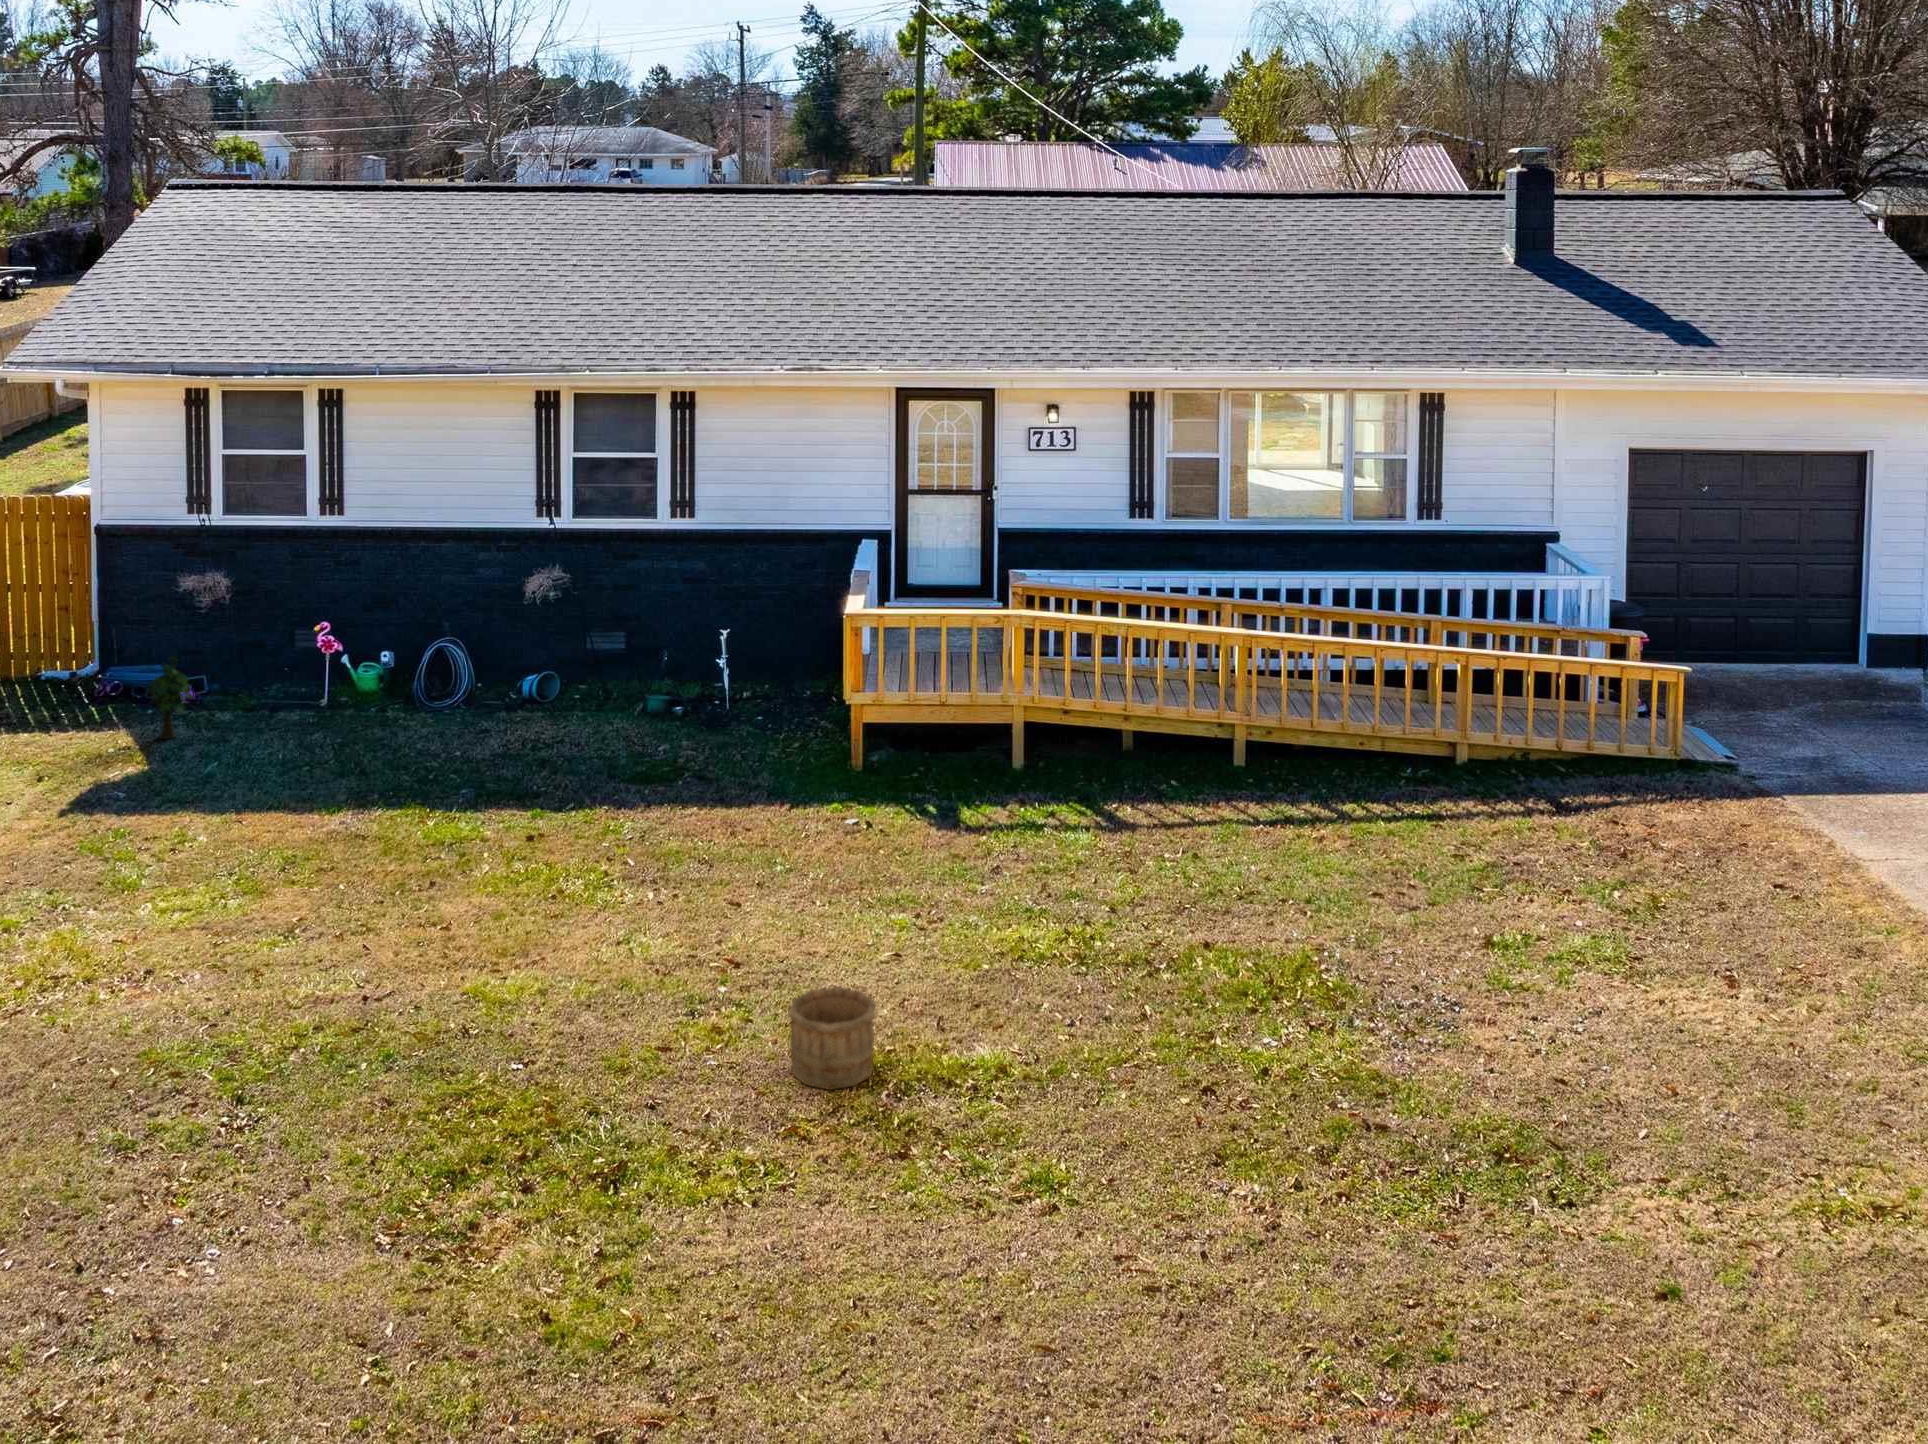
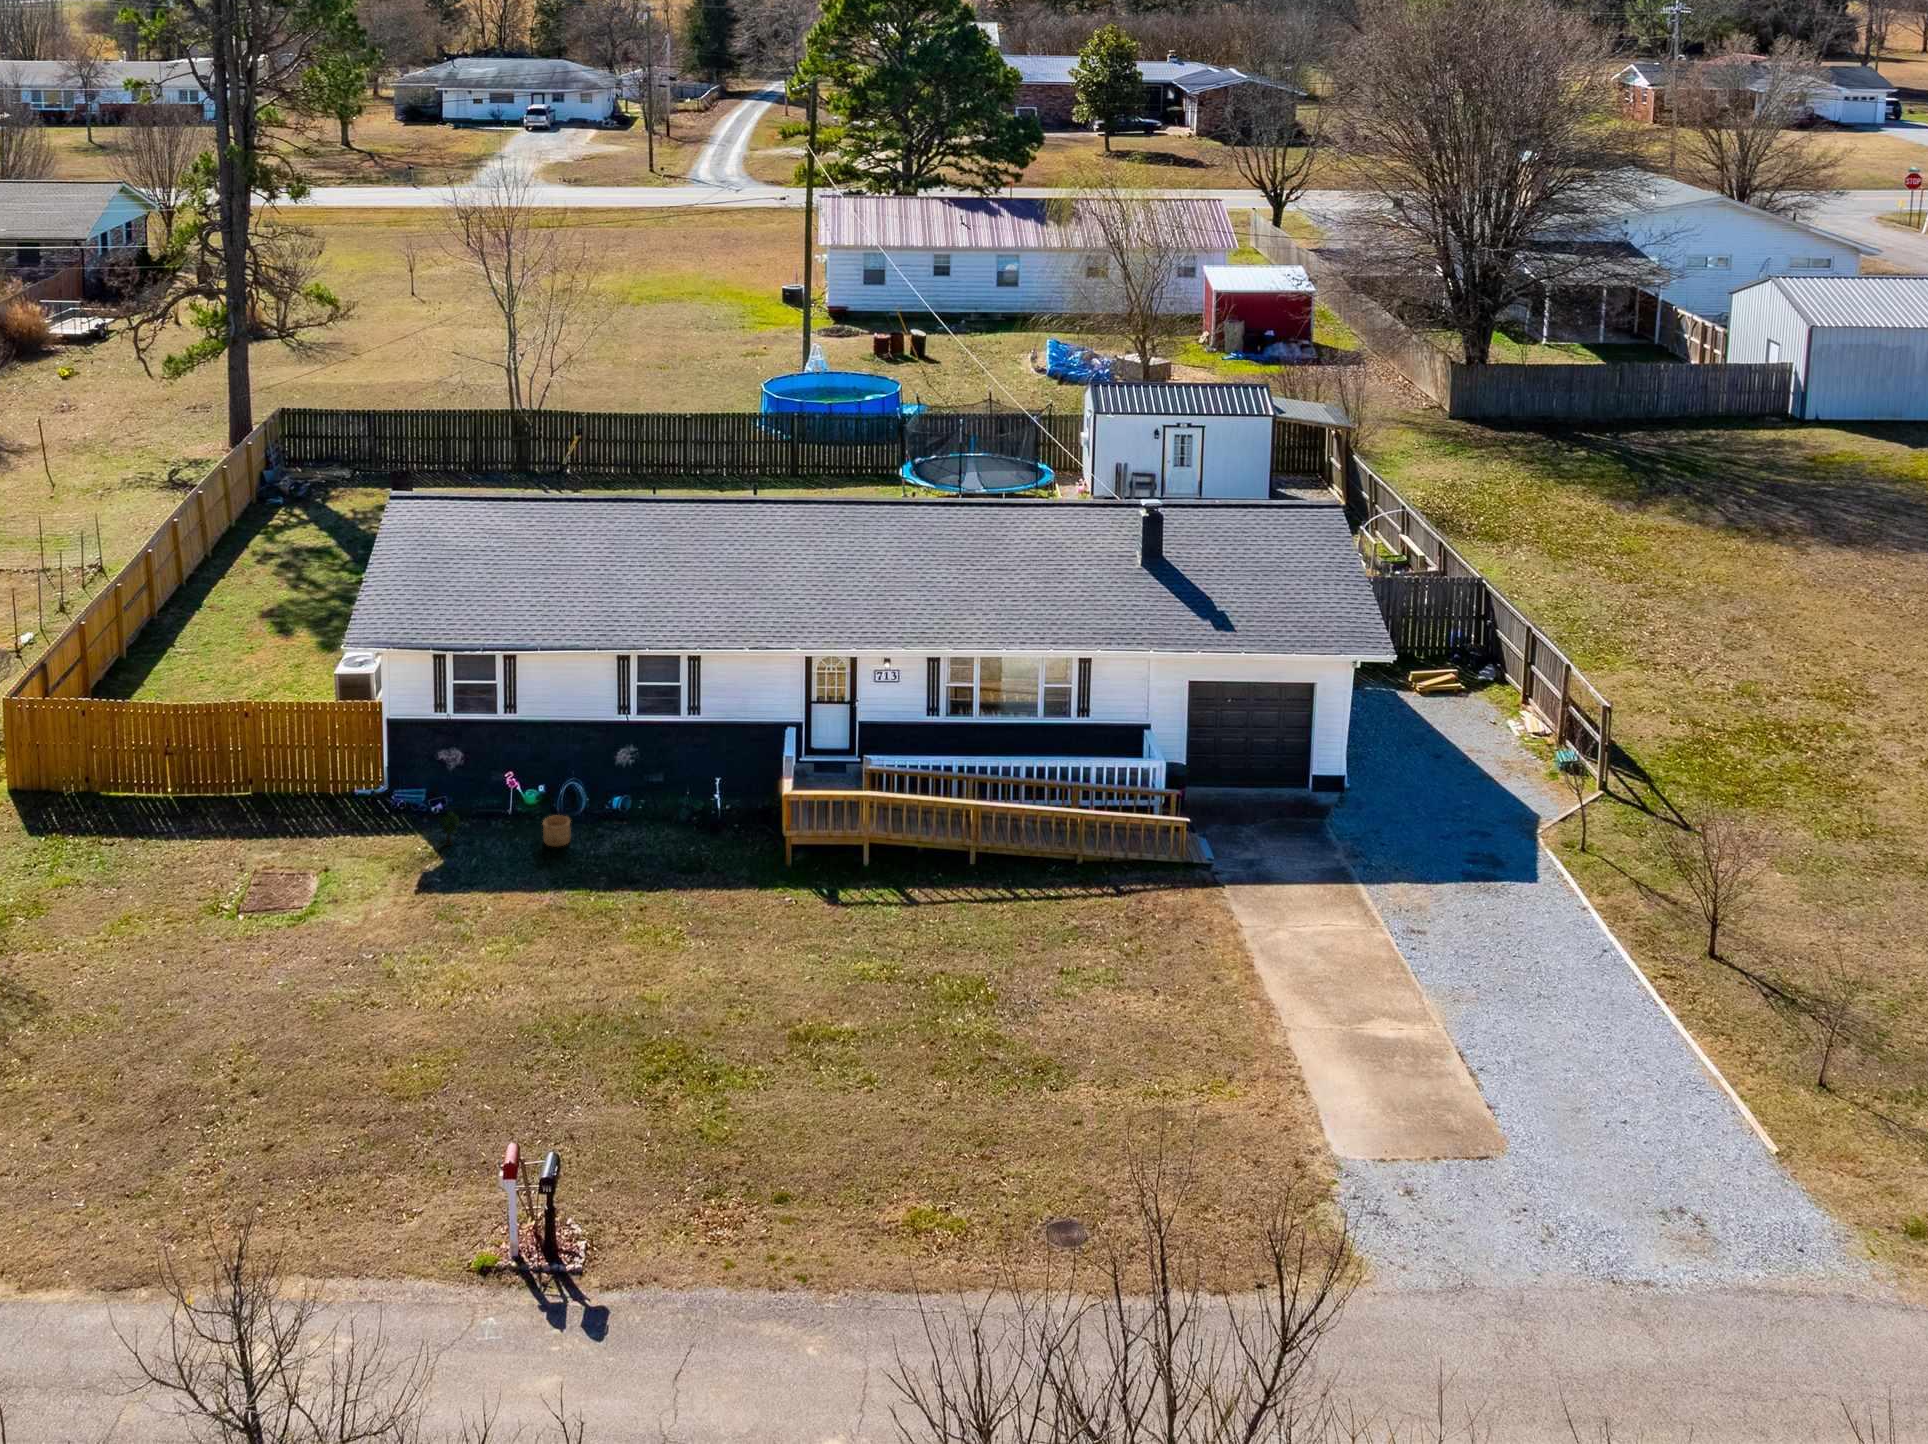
wooden bucket: present [788,988,876,1090] -> present [543,815,570,847]

